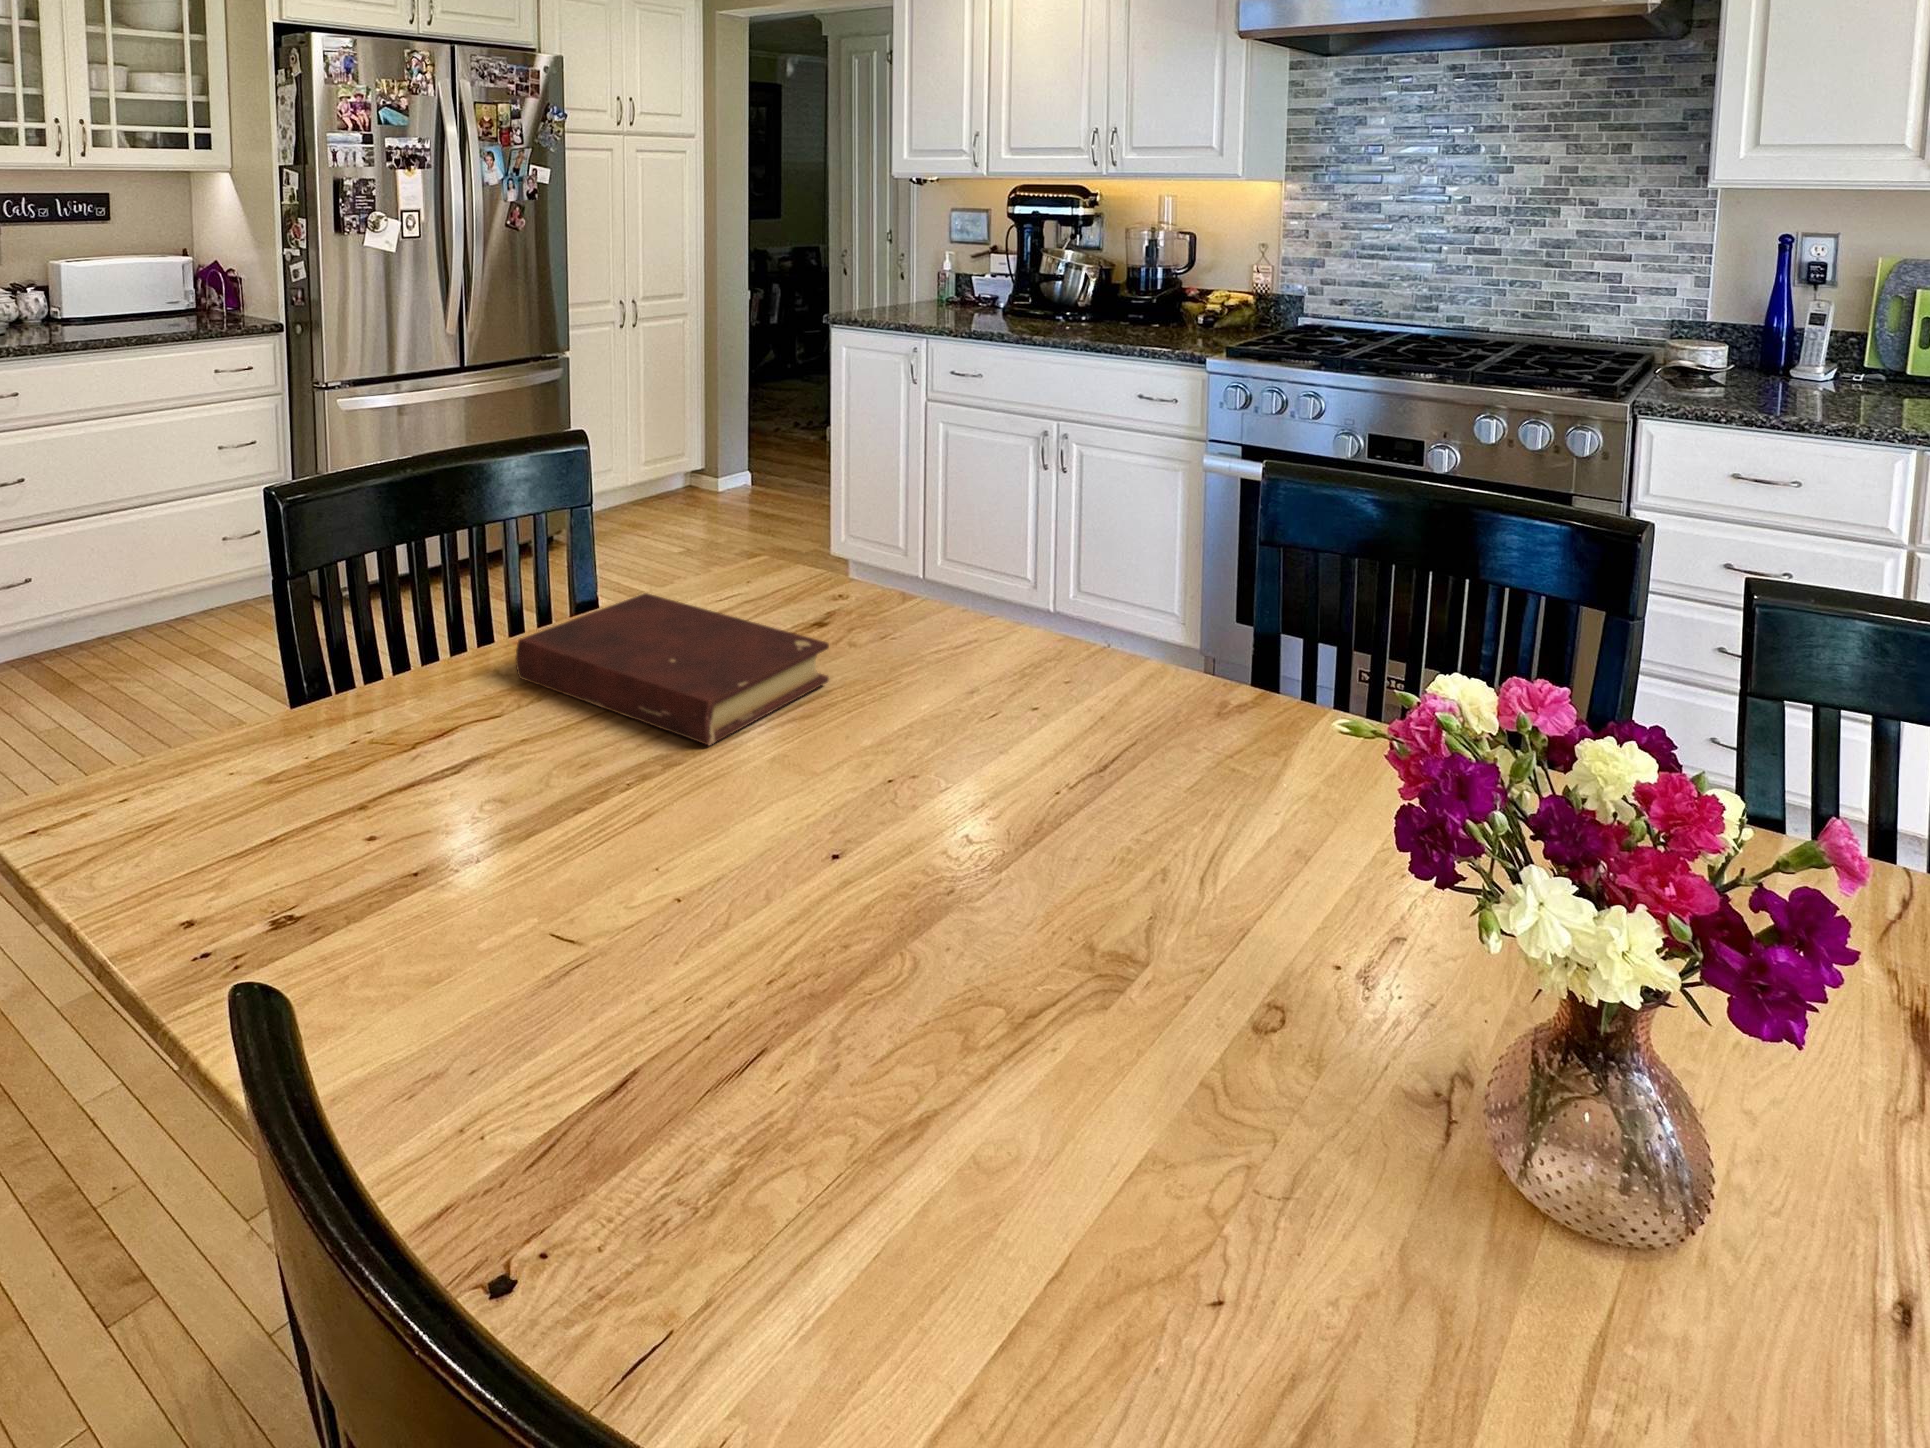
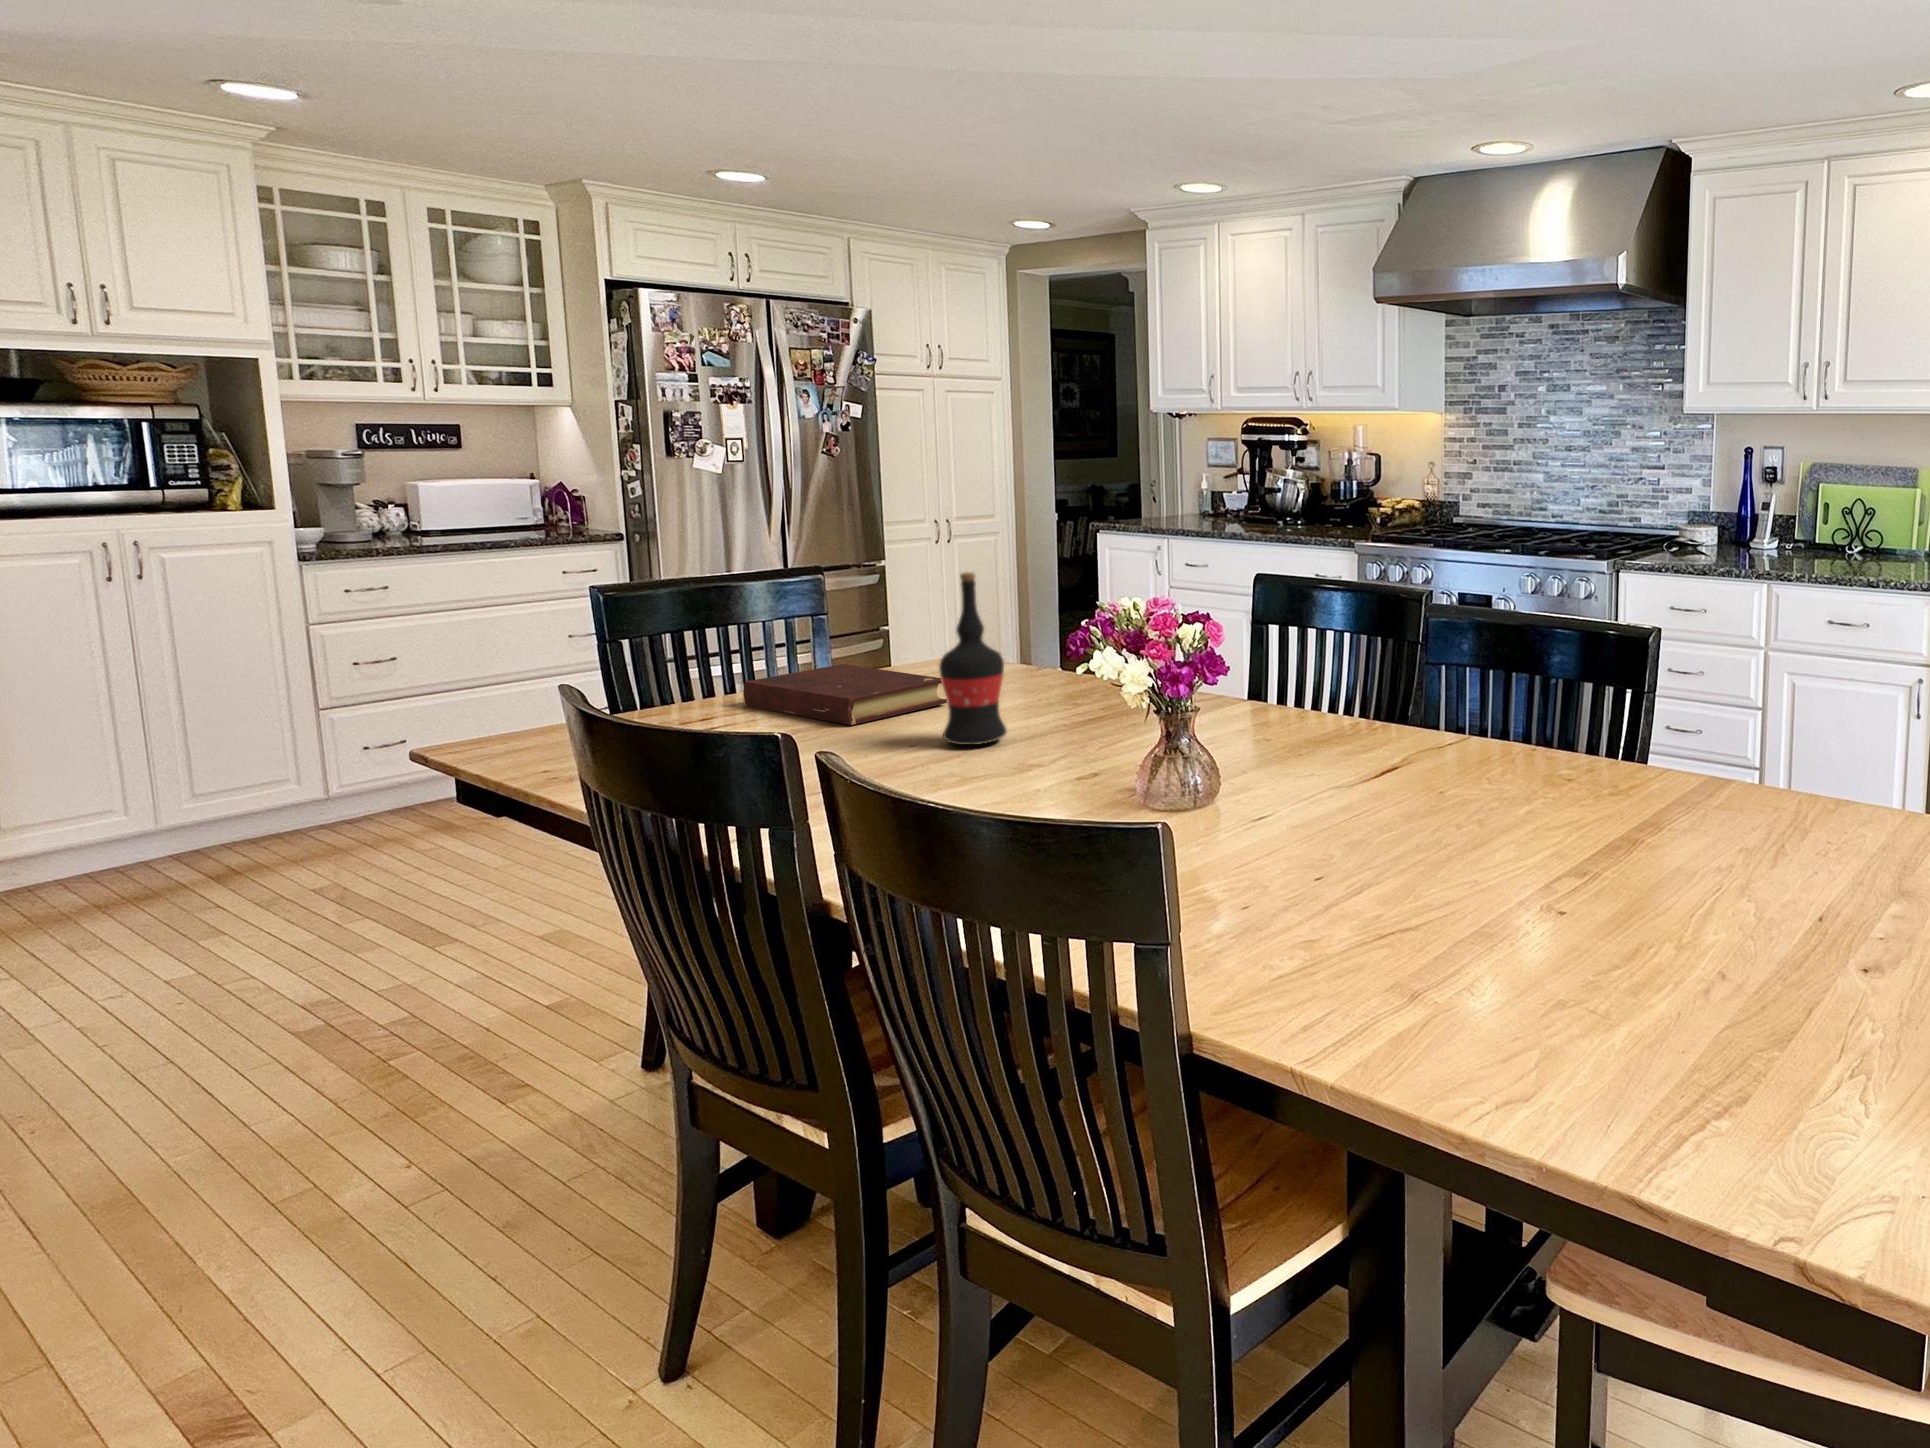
wine bottle: none [892,509,1005,828] -> present [939,572,1007,745]

